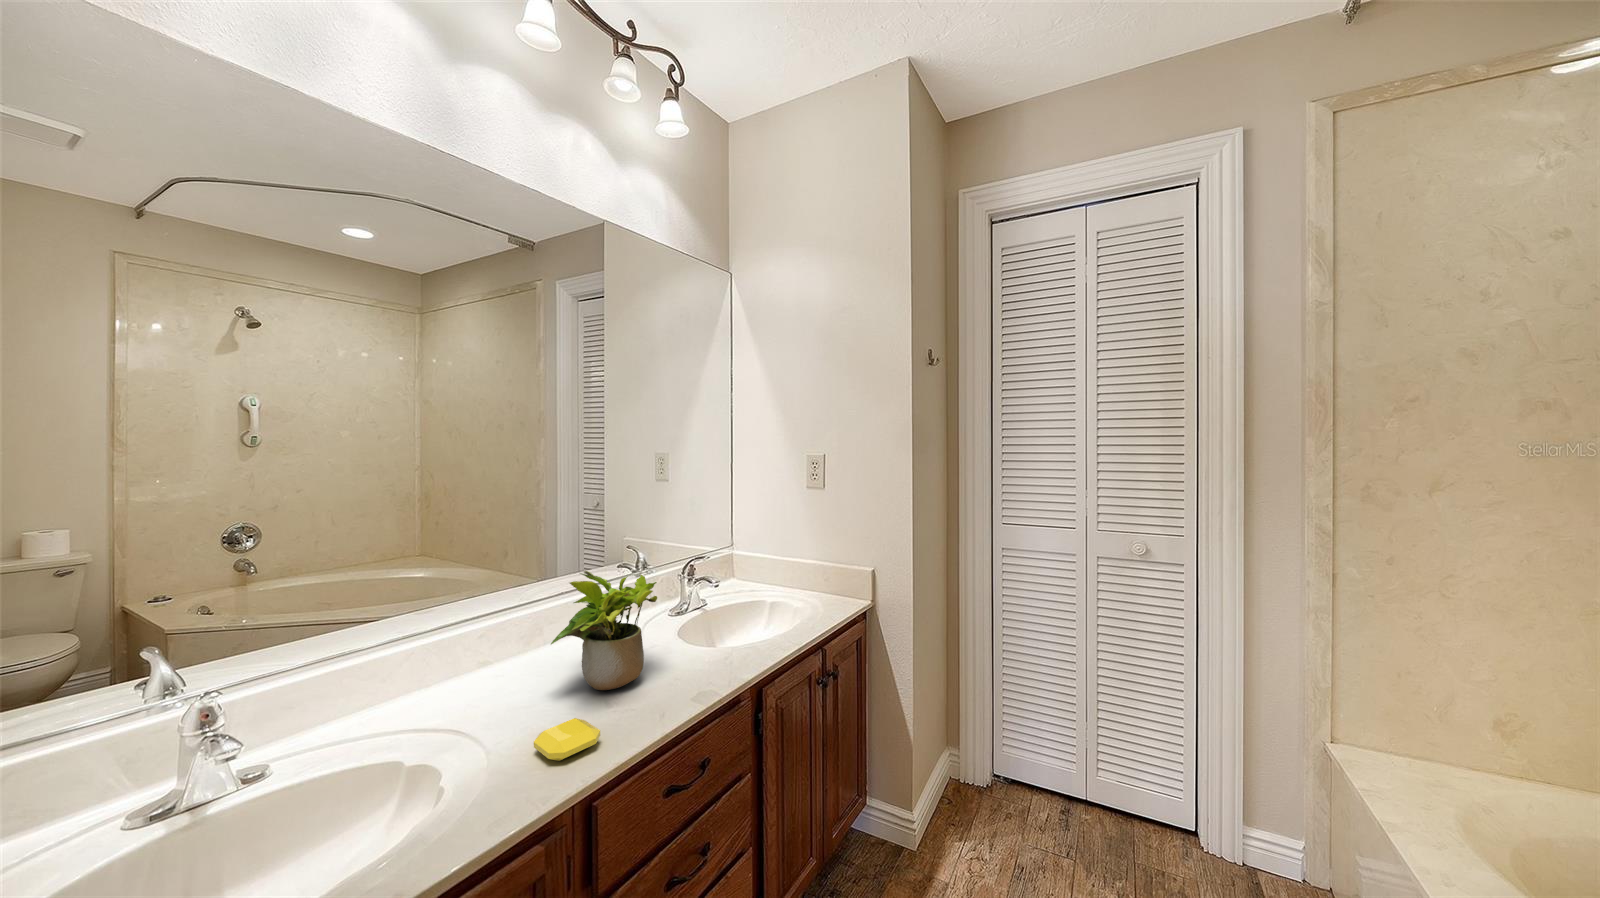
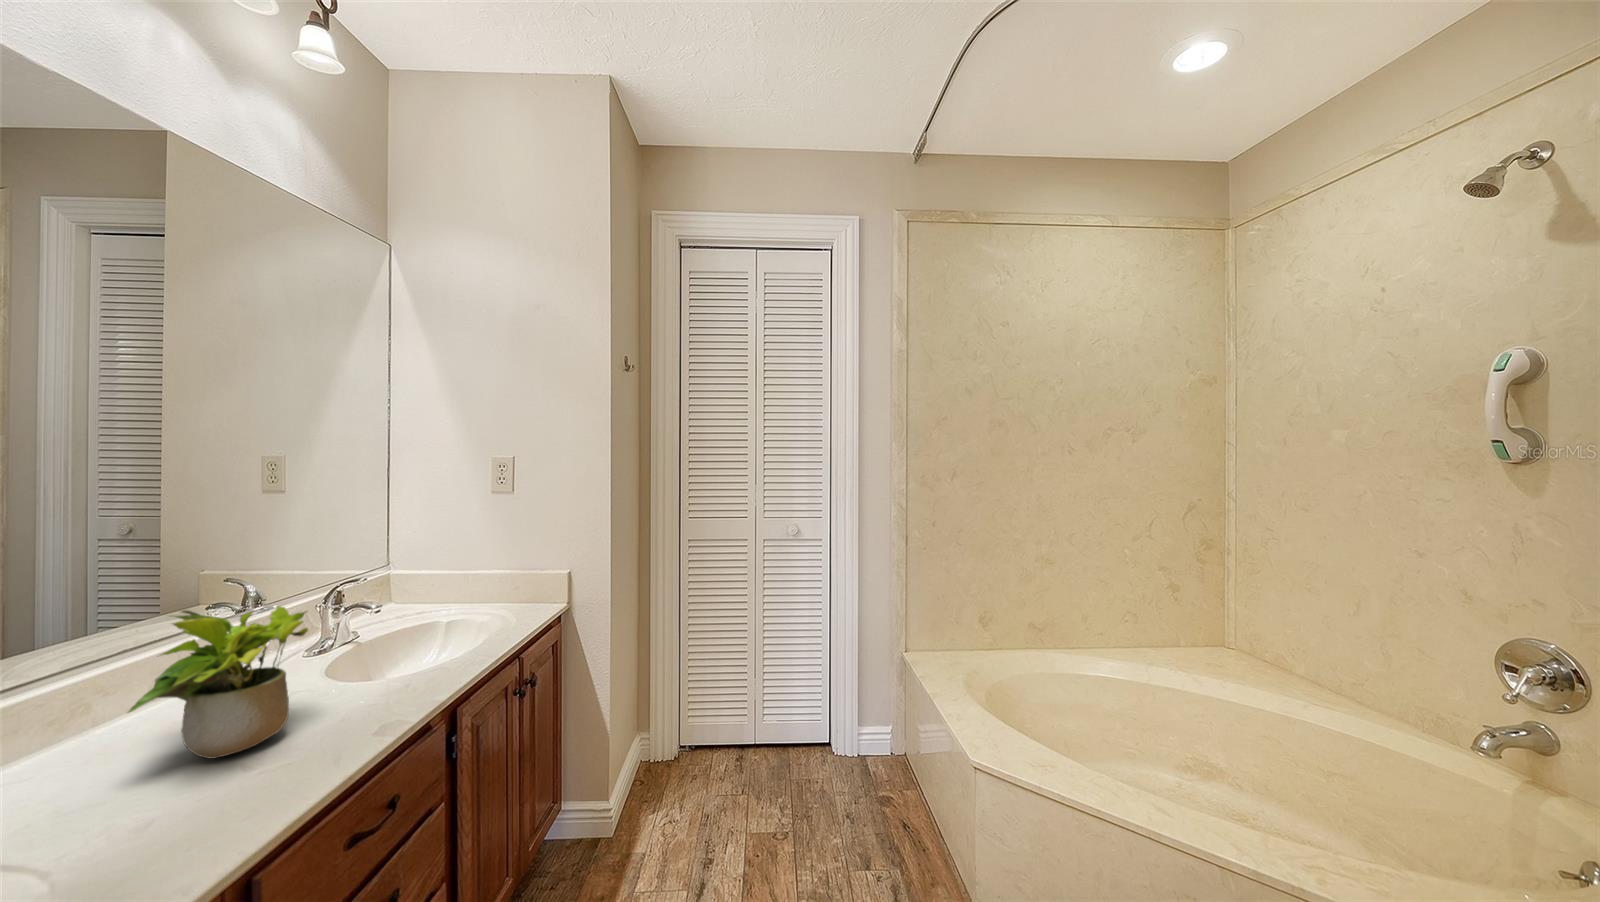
soap bar: present [534,718,600,761] -> none [128,790,245,845]

